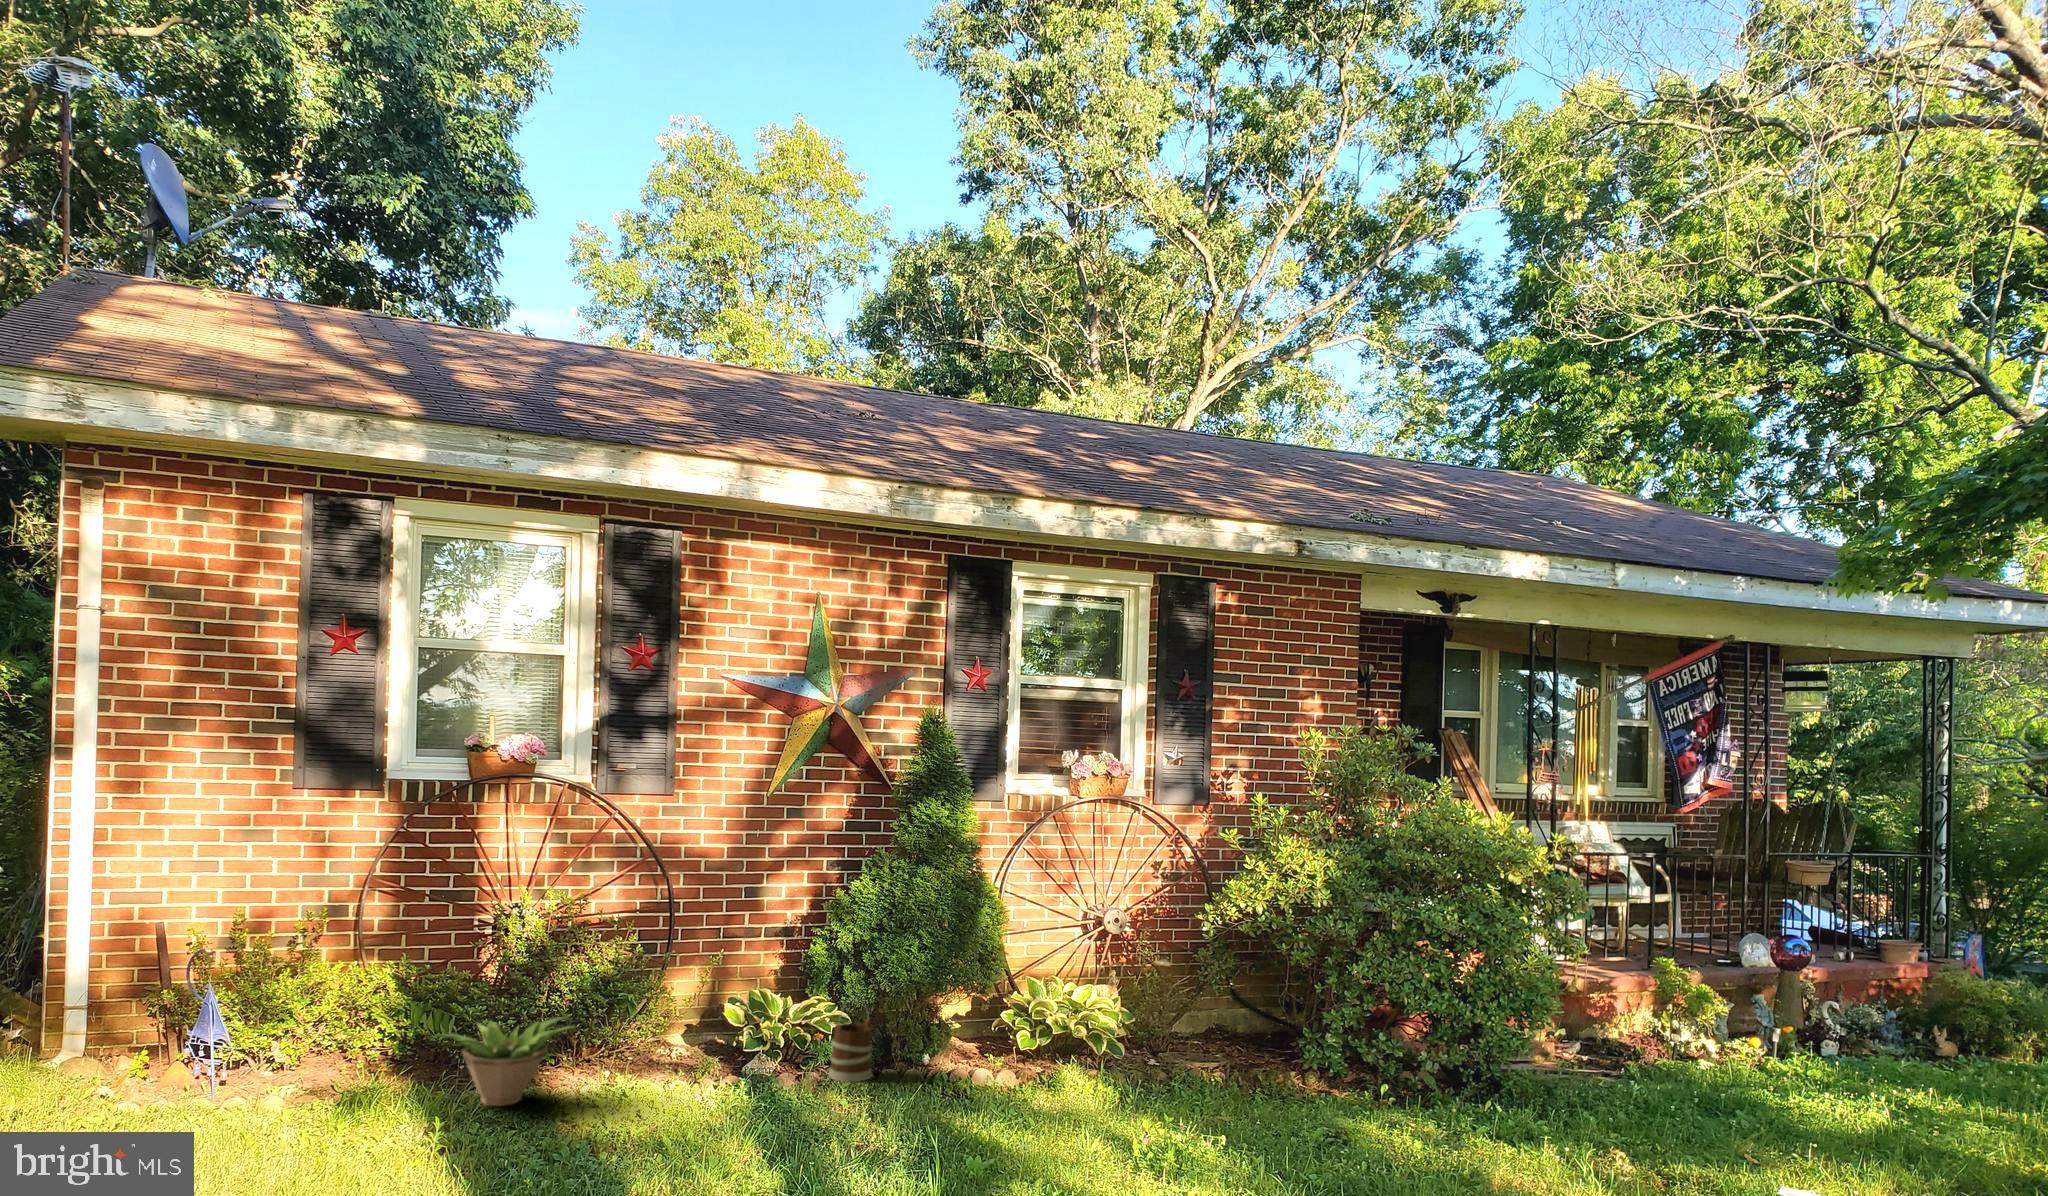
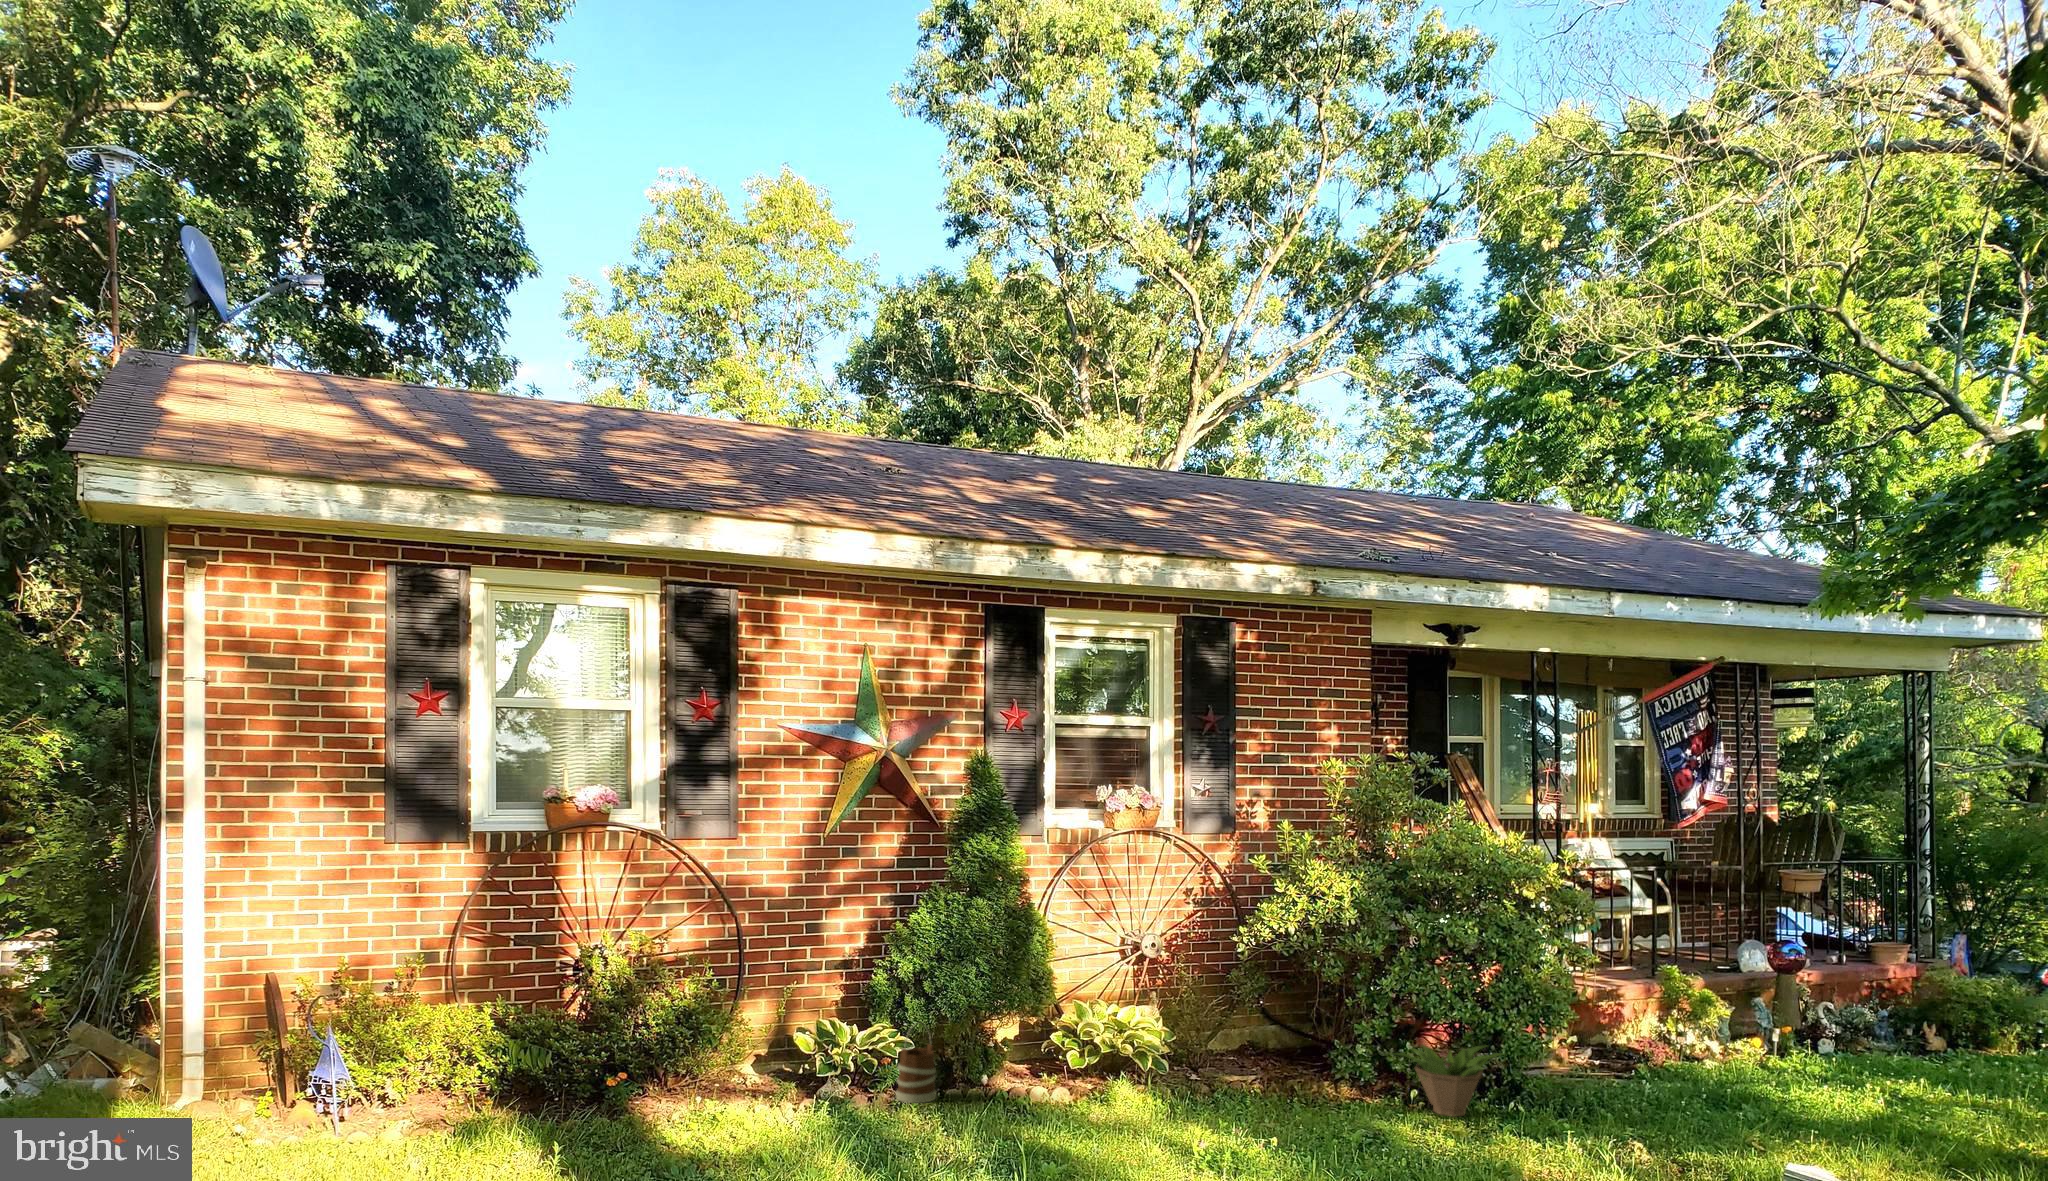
decorative plant: present [439,1017,573,1106] -> present [1396,1046,1503,1117]

